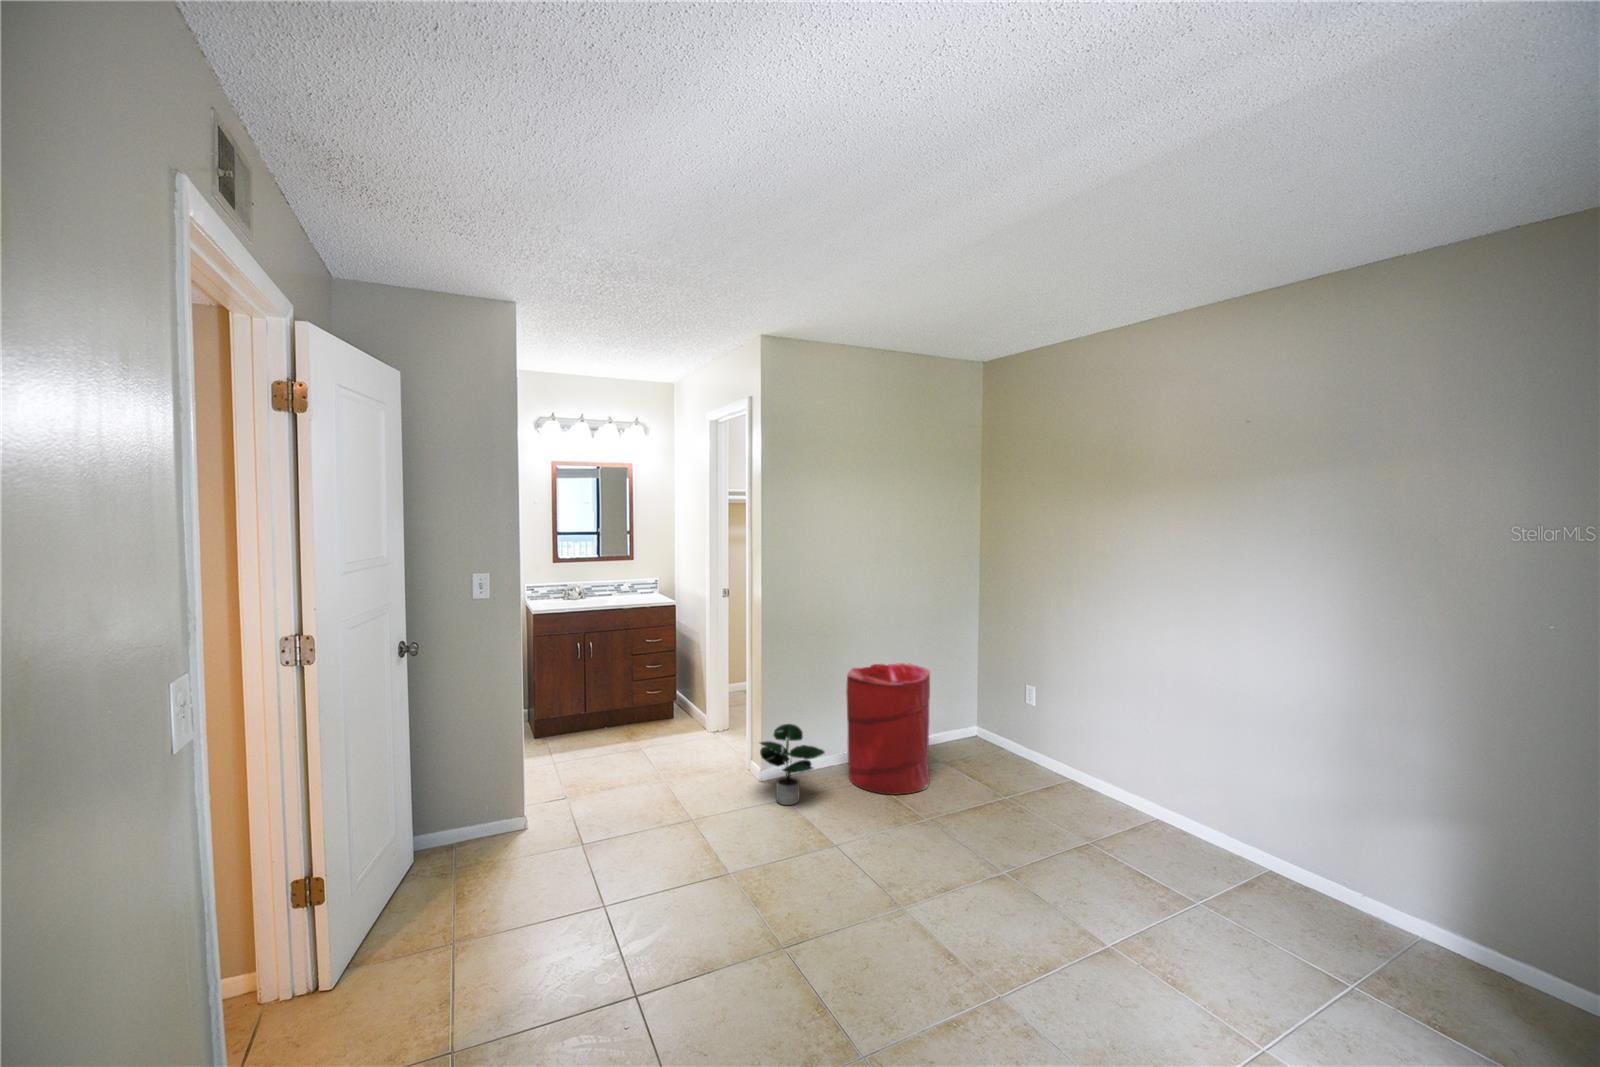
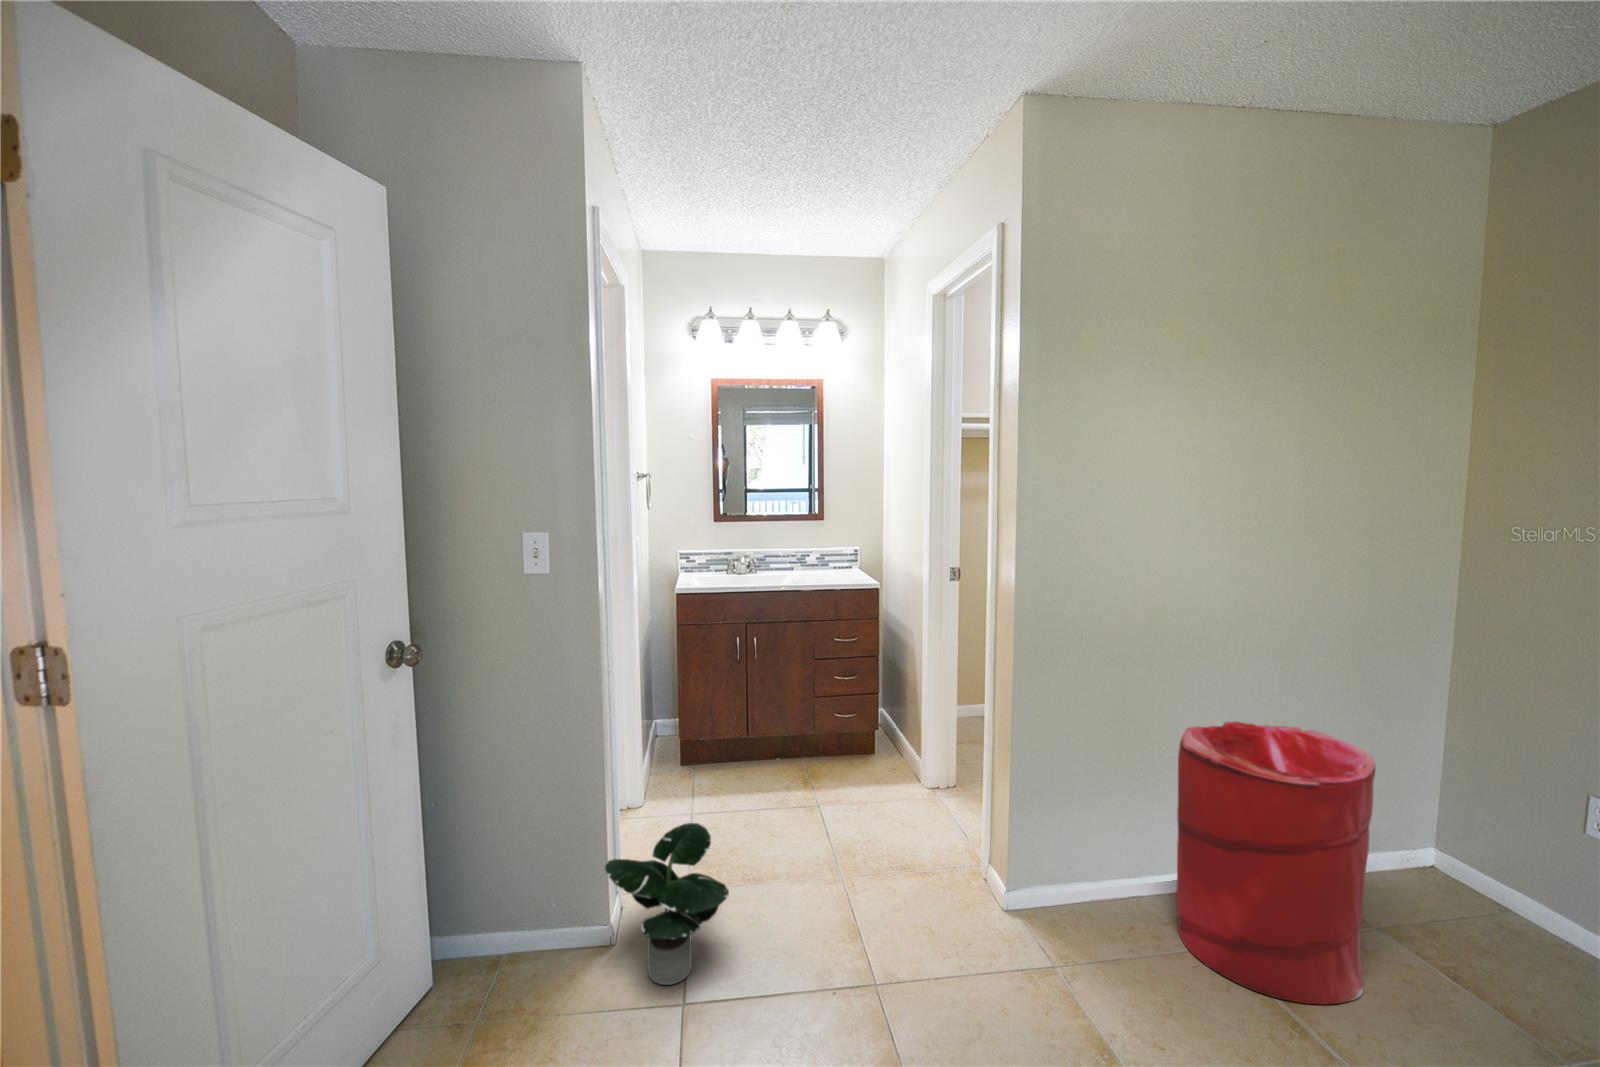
potted plant: present [760,724,825,805] -> present [605,823,729,985]

